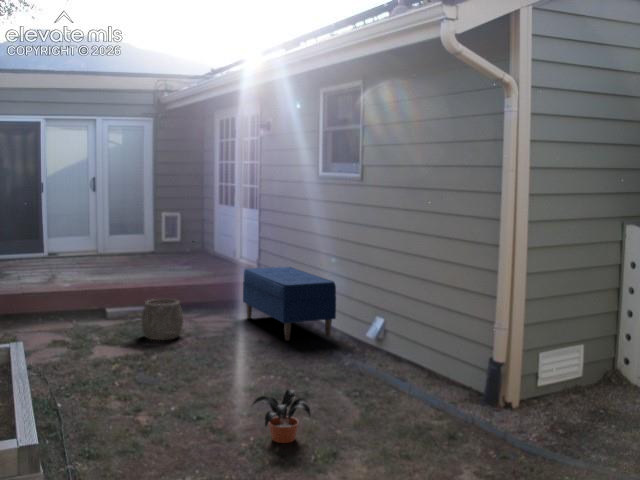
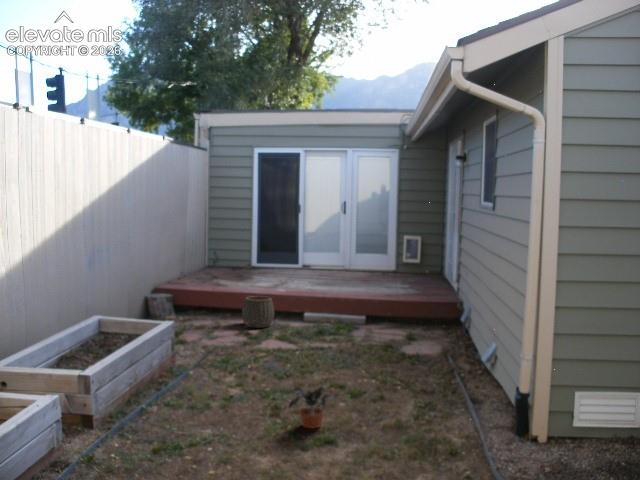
bench: present [243,267,336,341] -> none [412,290,473,360]
woven basket: present [141,299,183,340] -> present [242,296,274,328]

